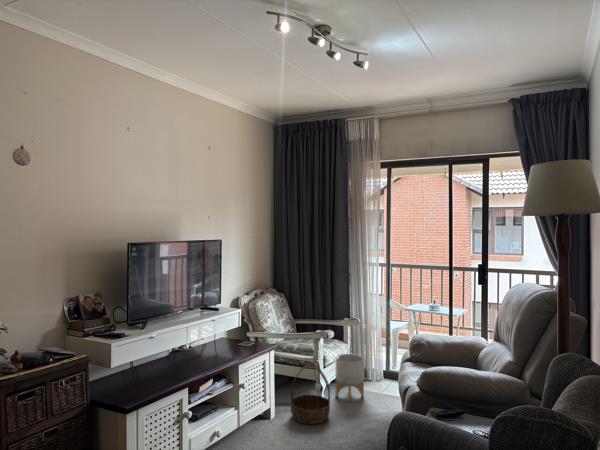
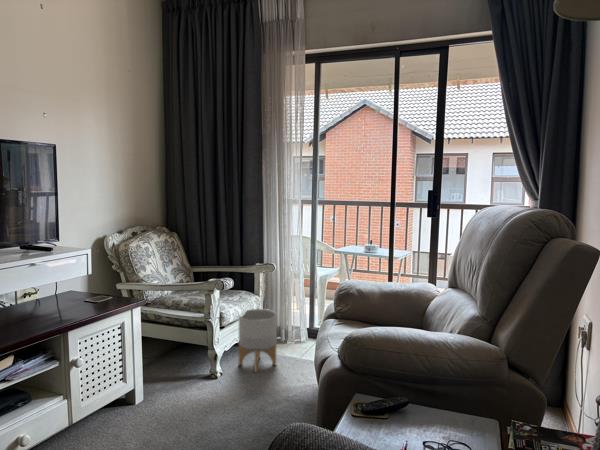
basket: present [291,365,330,424] -> none [166,327,223,409]

